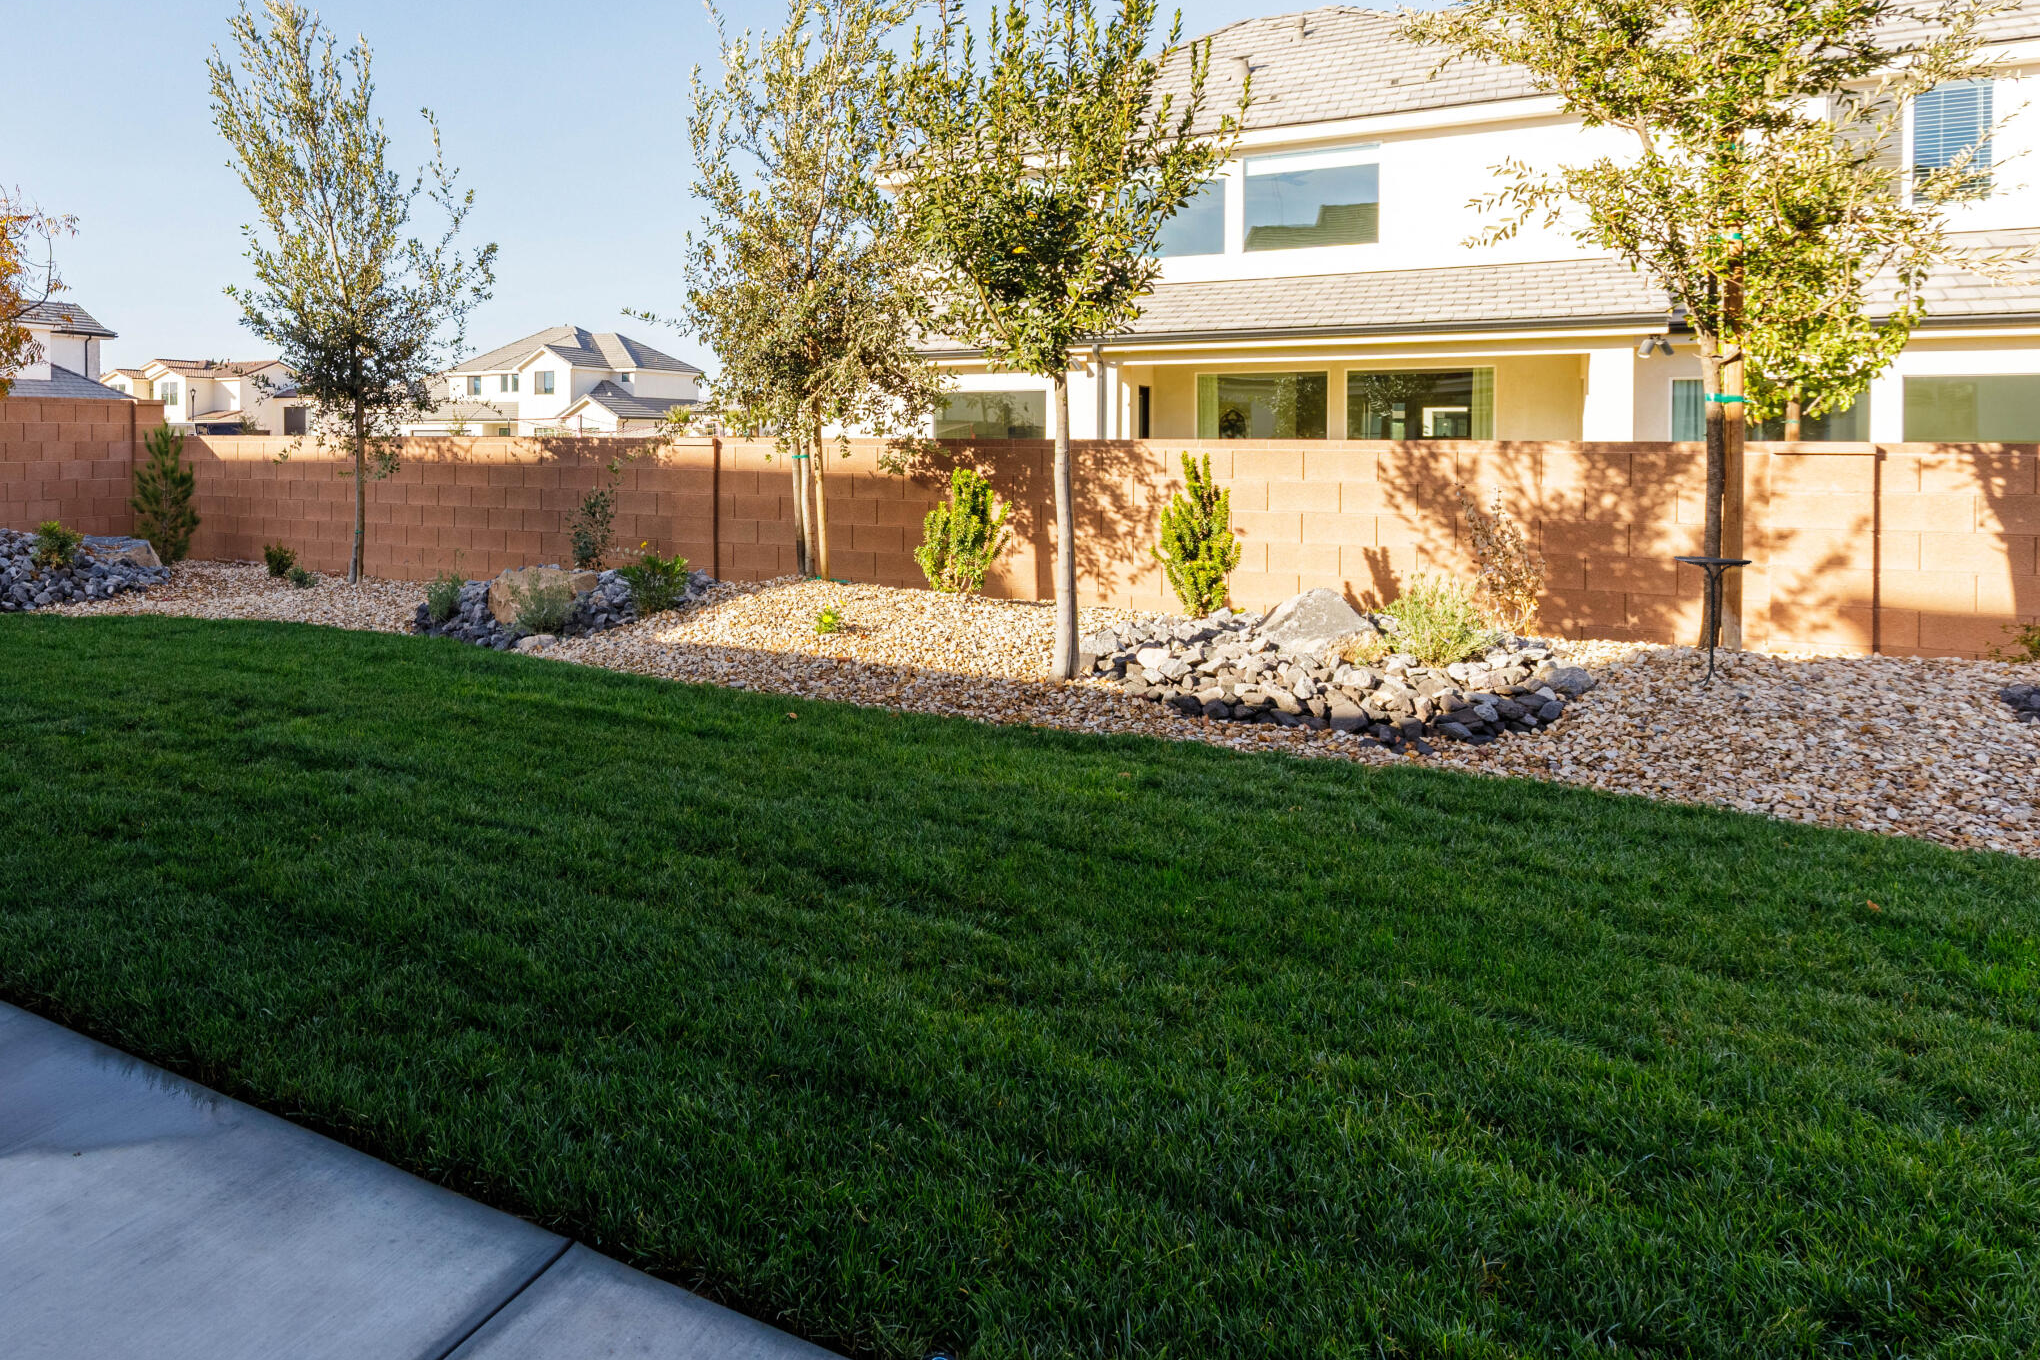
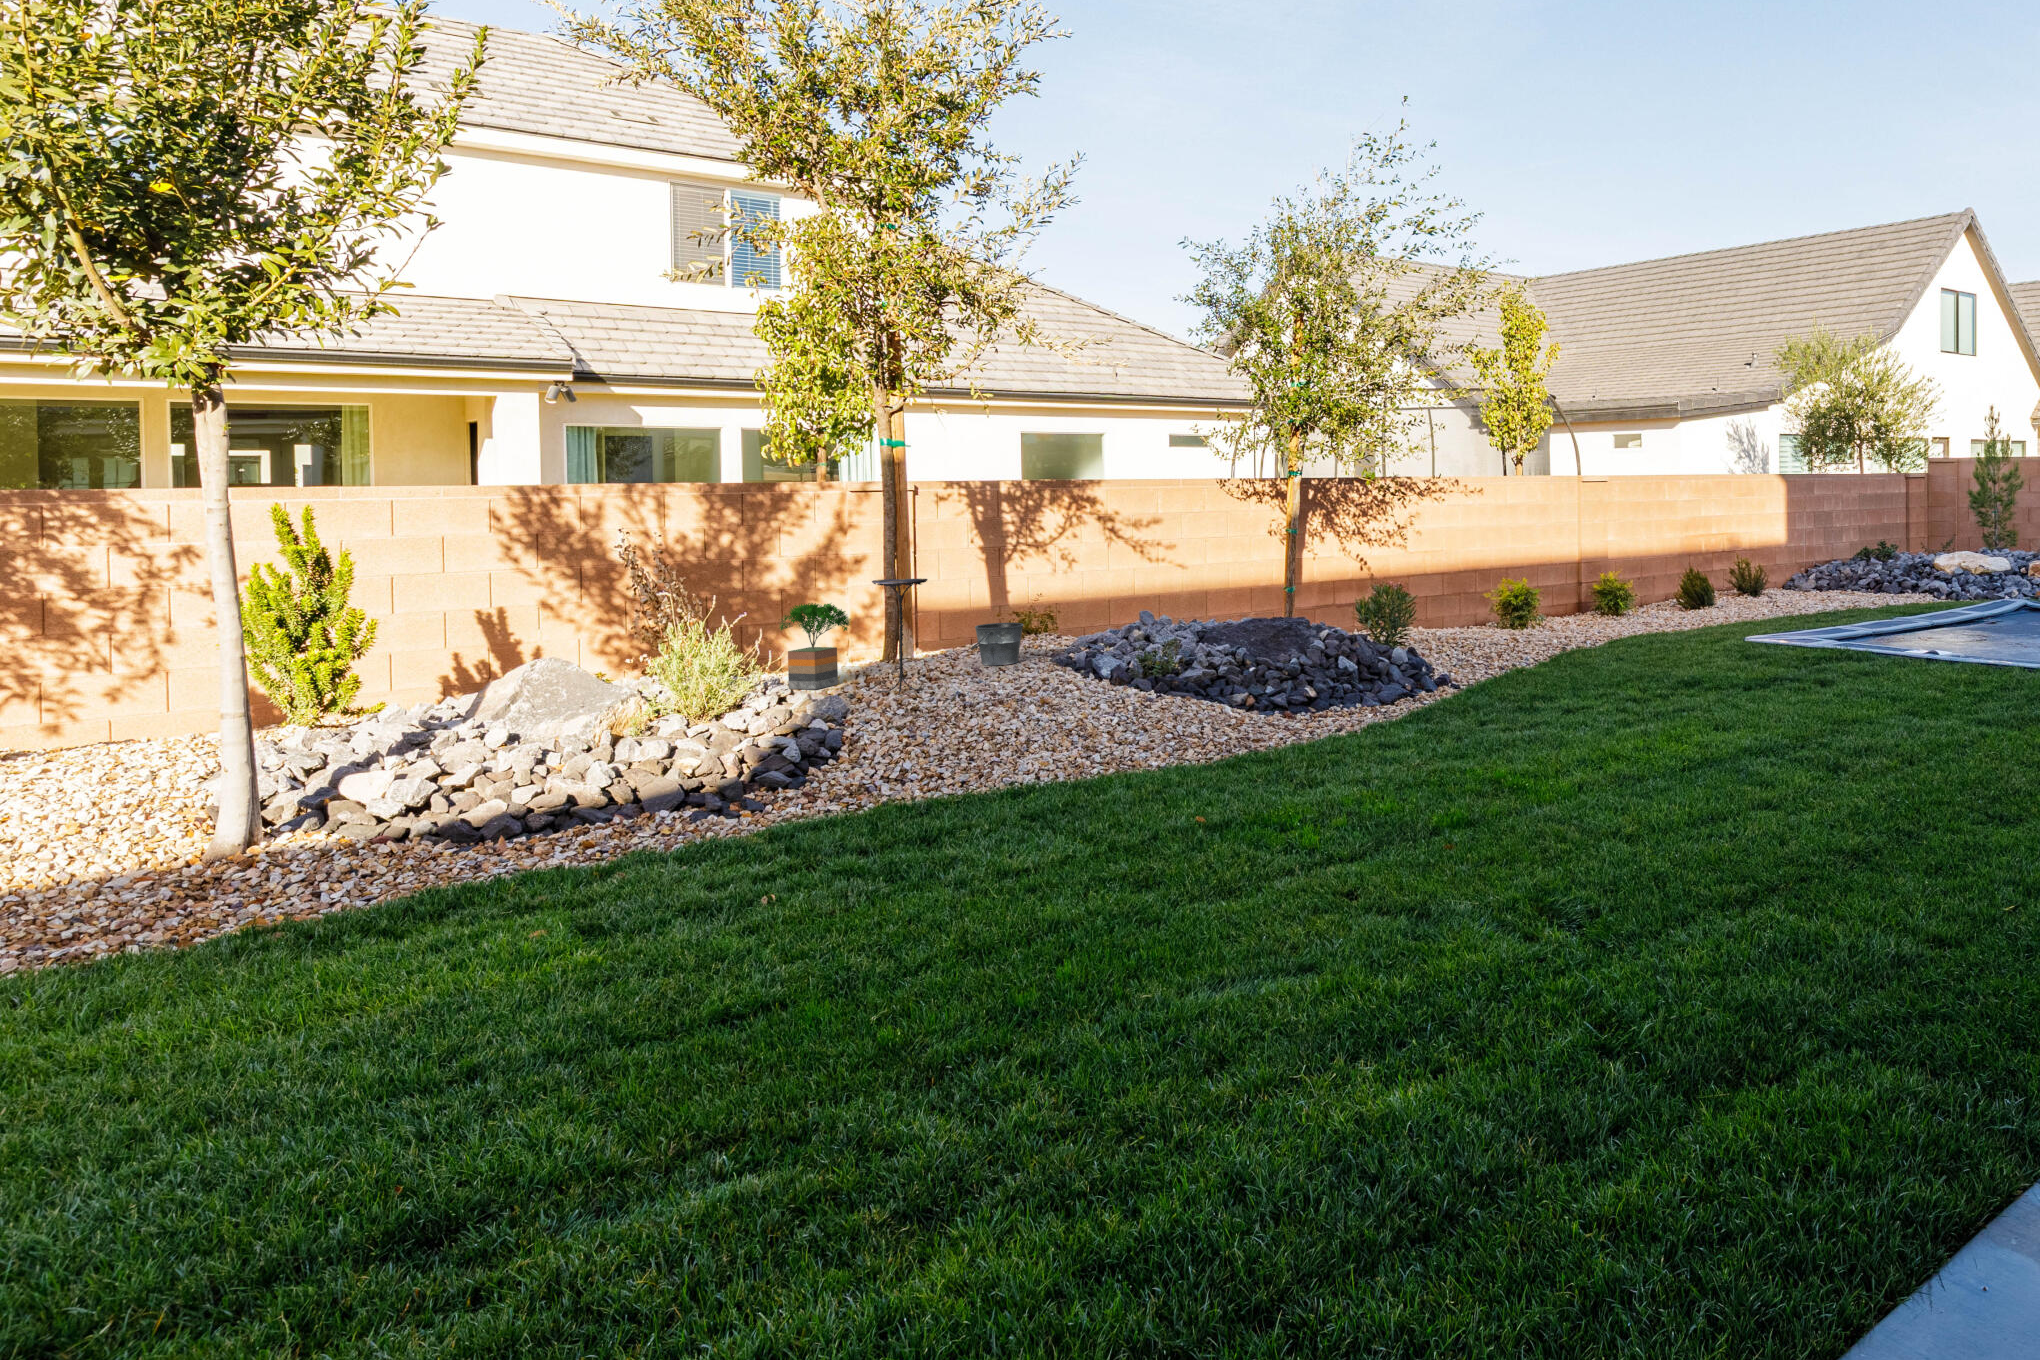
potted tree: none [1585,572,1676,666] -> present [780,603,851,689]
bucket: none [1873,630,1965,687] -> present [970,623,1023,665]

